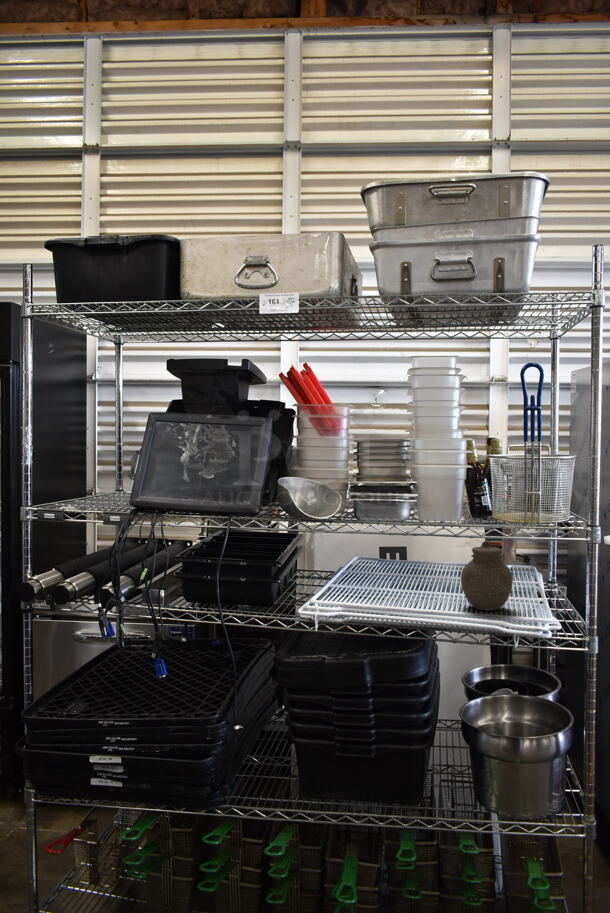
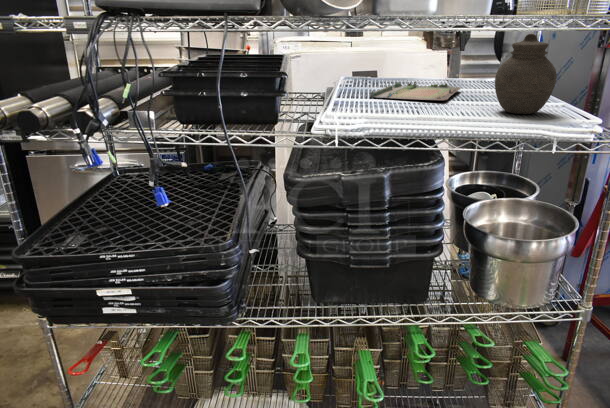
tray: none [365,567,463,592] -> present [370,80,460,100]

